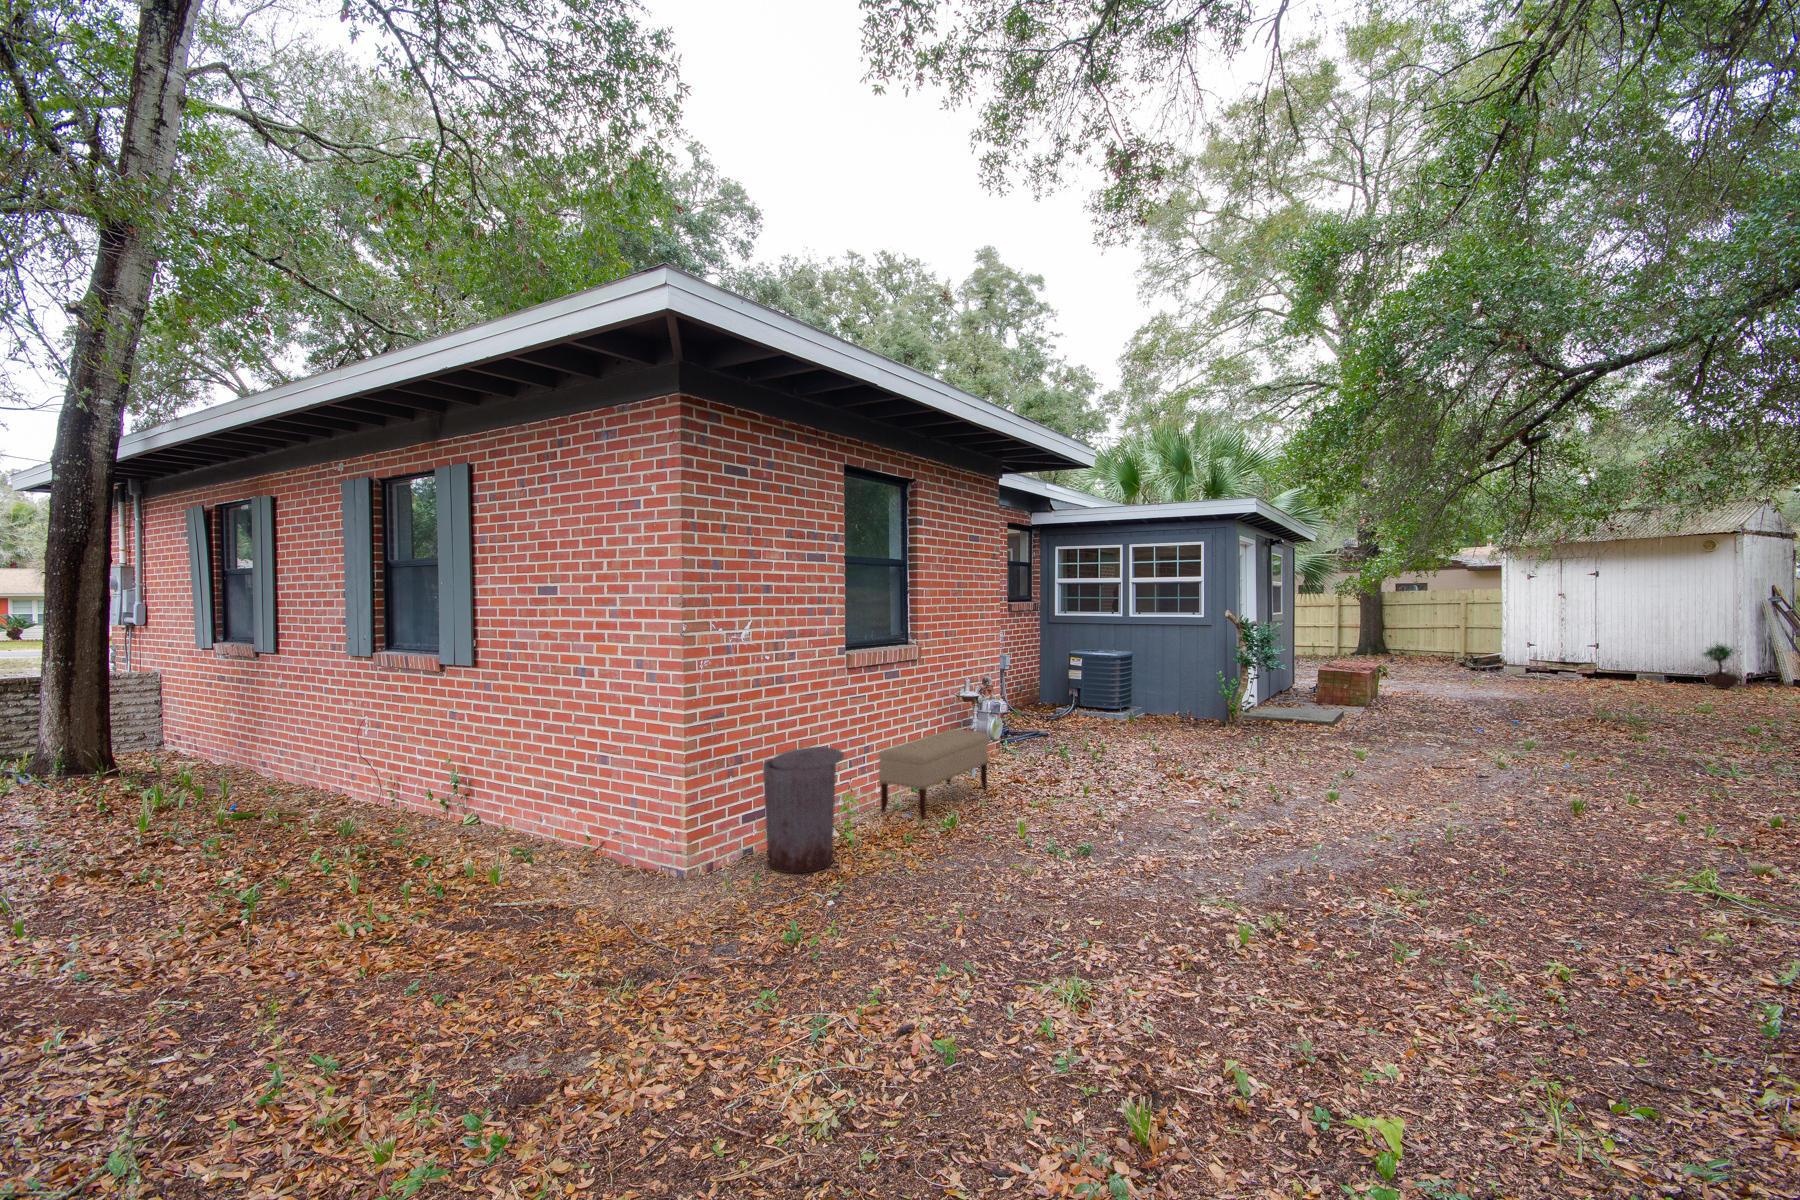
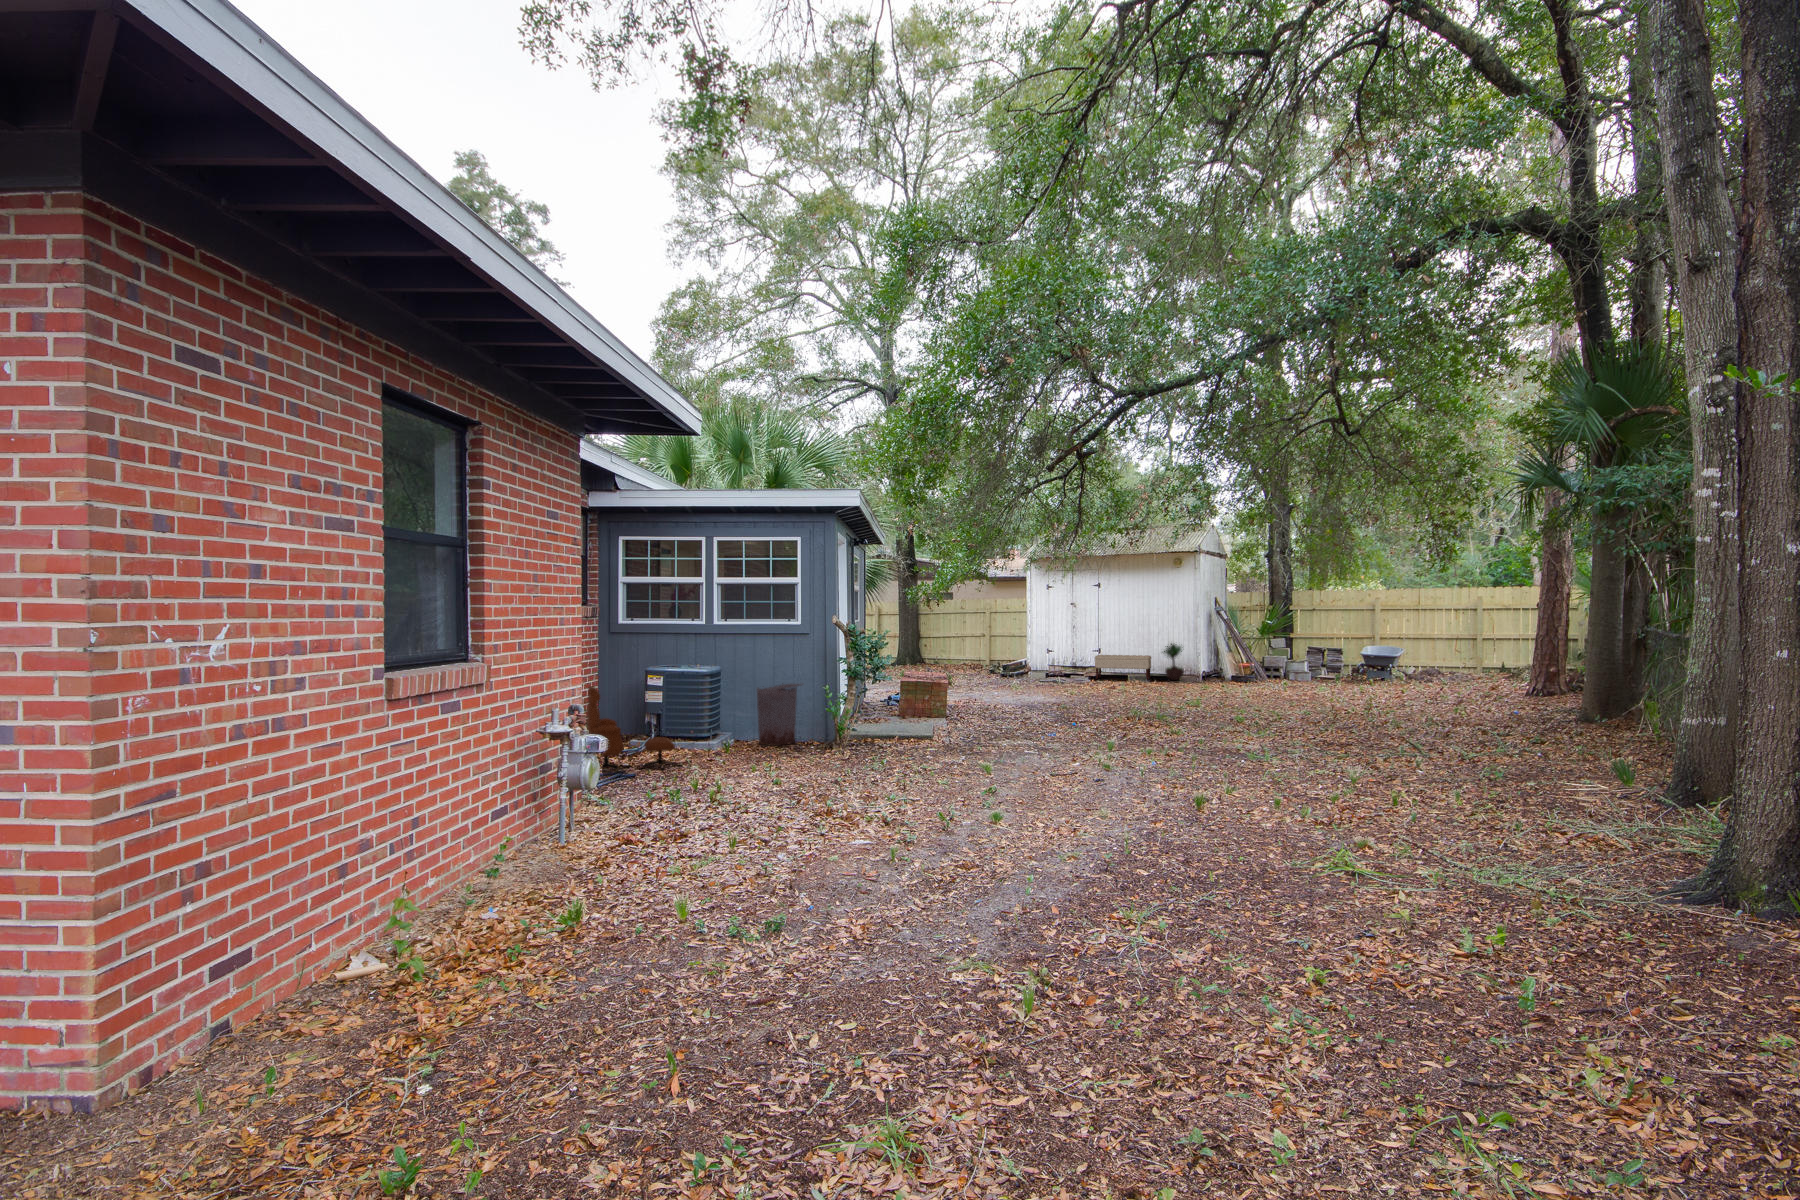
lounge chair: none [1012,663,1090,733] -> present [587,686,682,772]
bench: present [879,729,989,819] -> present [1095,655,1151,680]
trash can: present [763,747,844,873] -> present [757,684,802,746]

